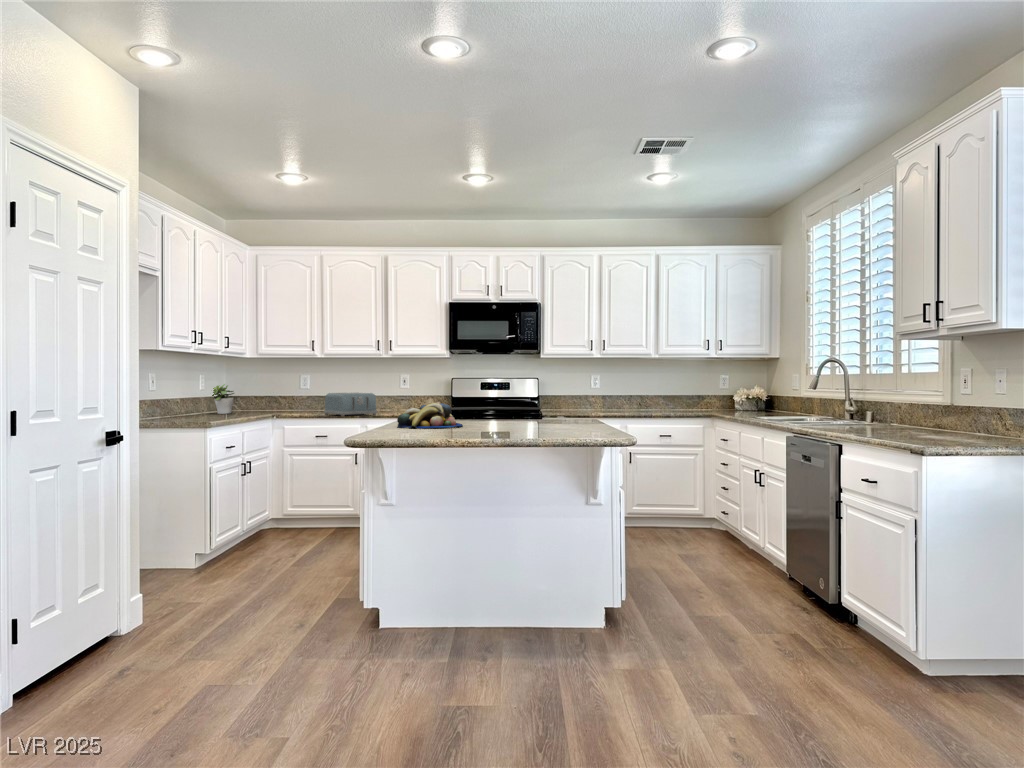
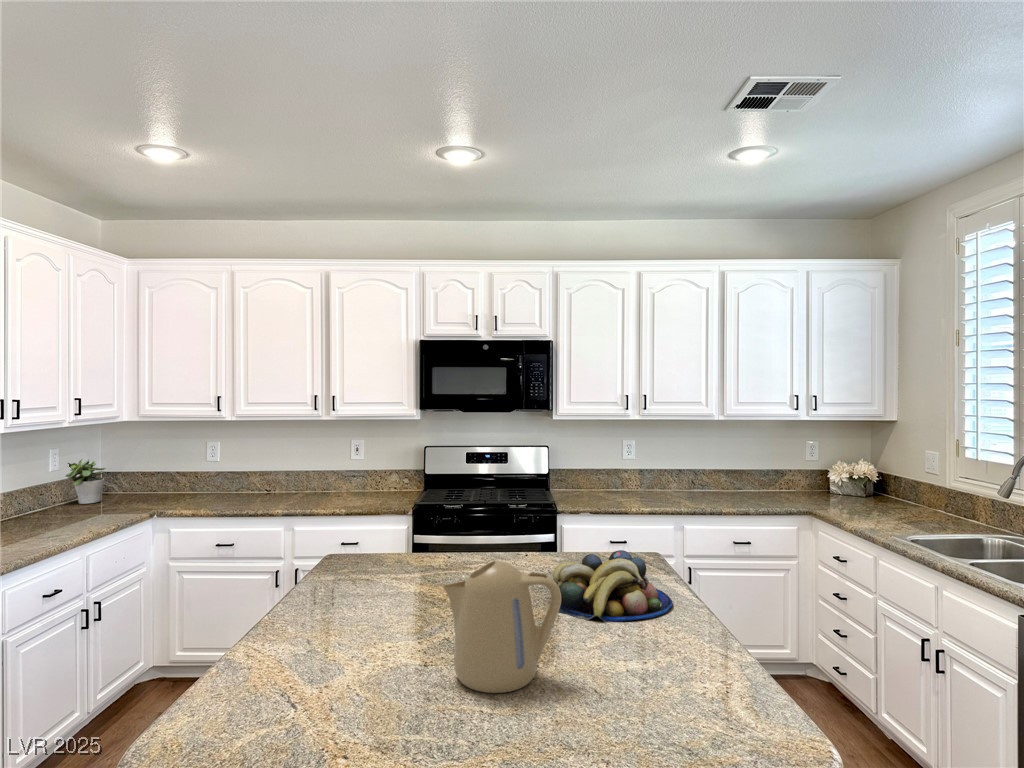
kettle: none [475,380,530,434] -> present [443,561,561,693]
toaster: present [324,393,377,416] -> none [232,472,311,516]
fruit bowl: present [397,403,463,429] -> present [553,550,673,622]

